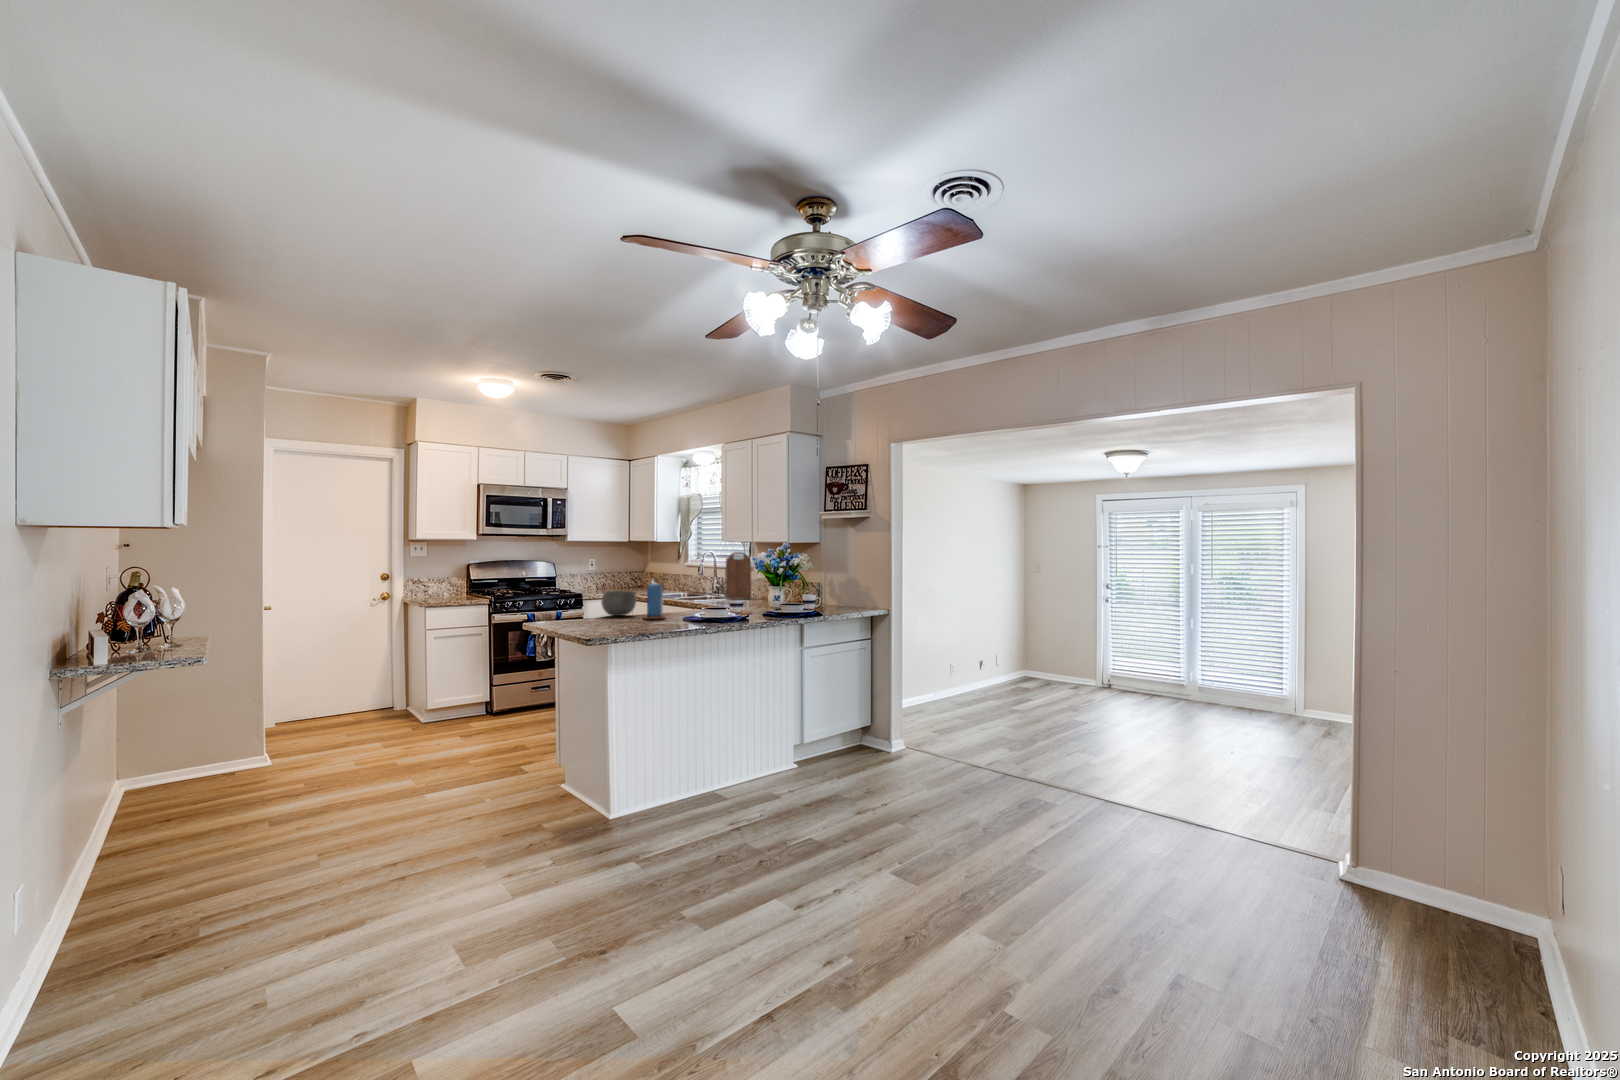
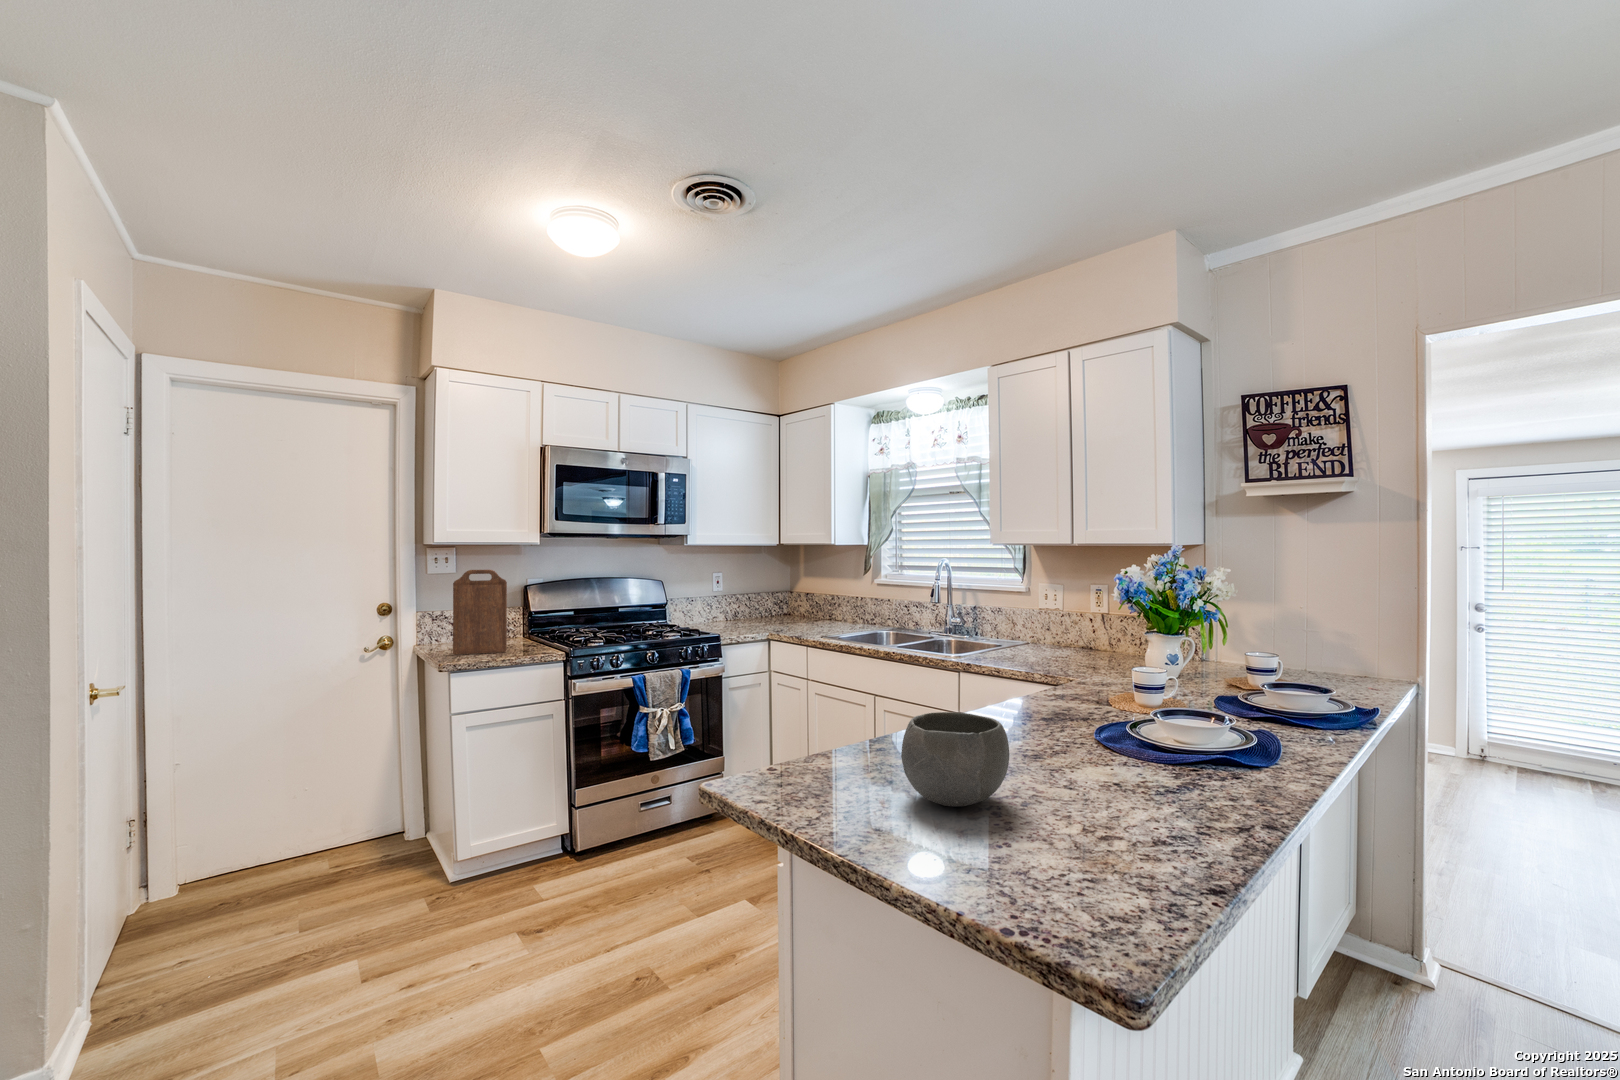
cutting board: present [726,552,751,599] -> present [453,570,507,655]
candle: present [642,582,666,619] -> none [1078,703,1188,863]

